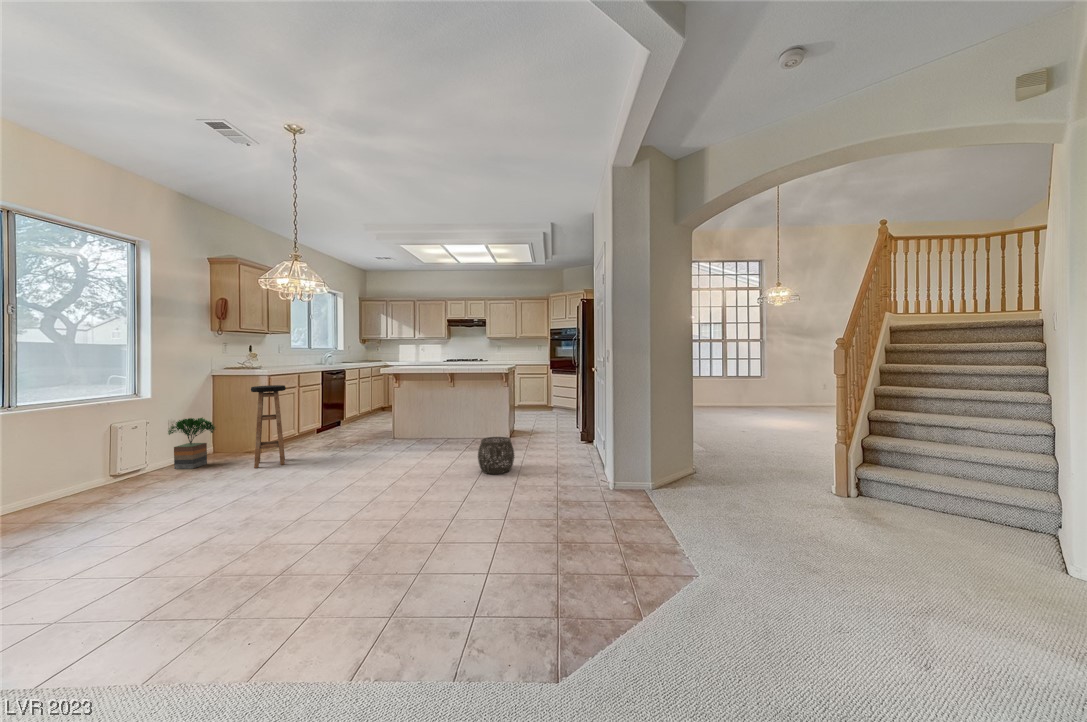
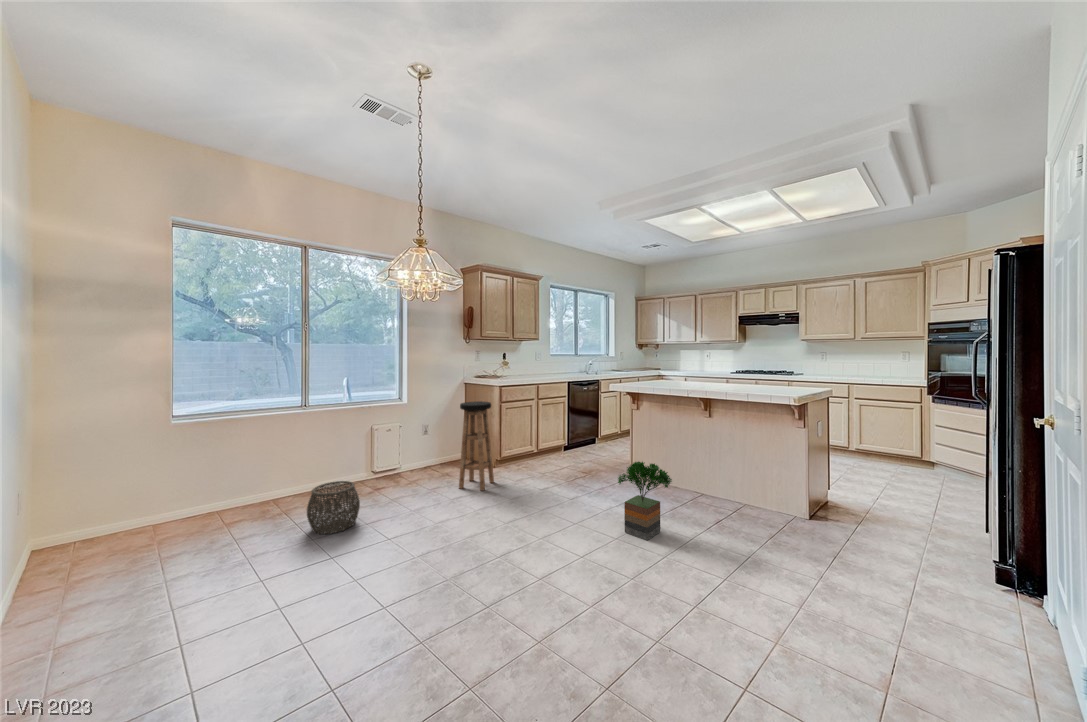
potted tree: present [168,418,215,469] -> present [618,462,672,541]
woven basket: present [478,437,515,474] -> present [307,481,360,534]

